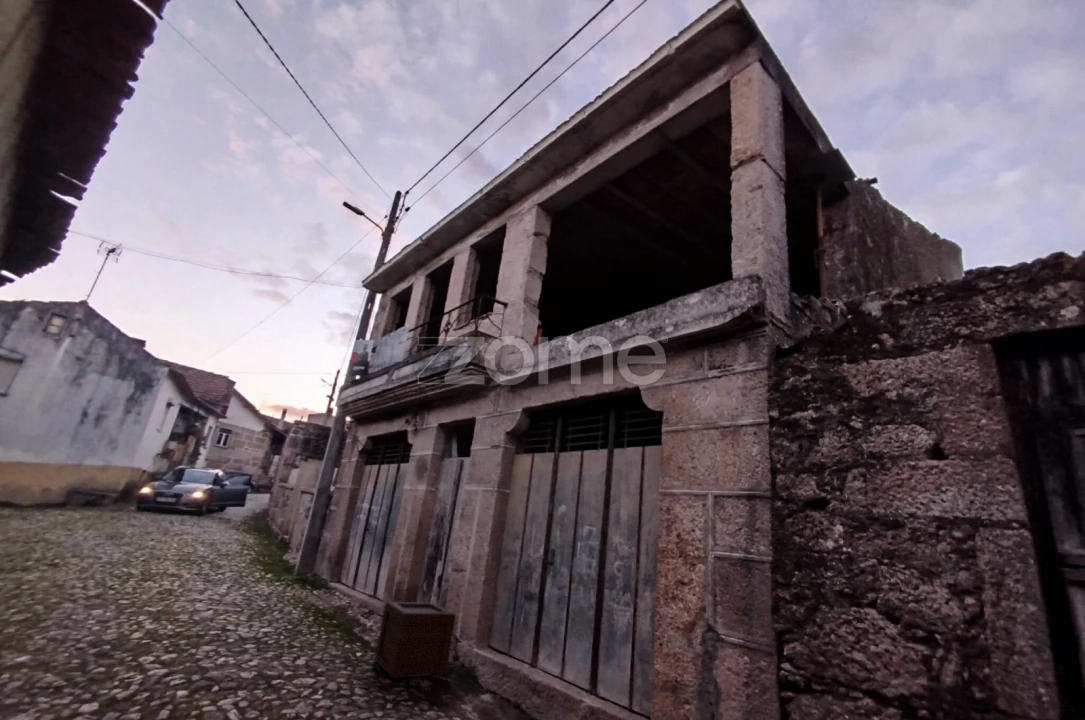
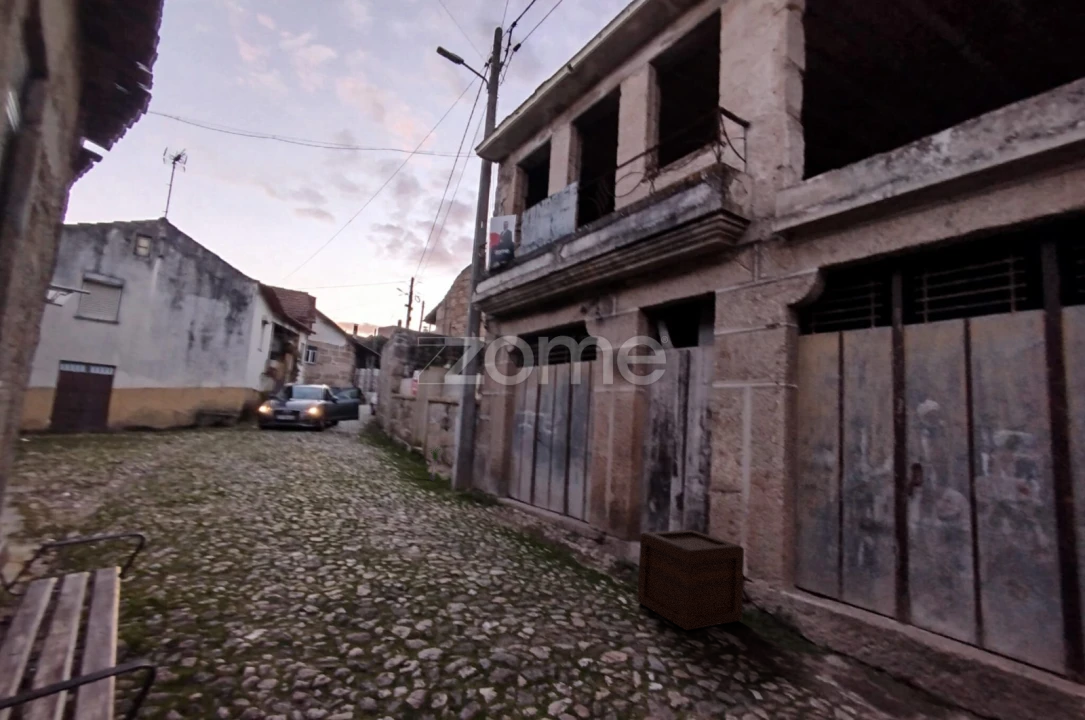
potted plant: none [274,530,299,566] -> present [429,448,440,480]

